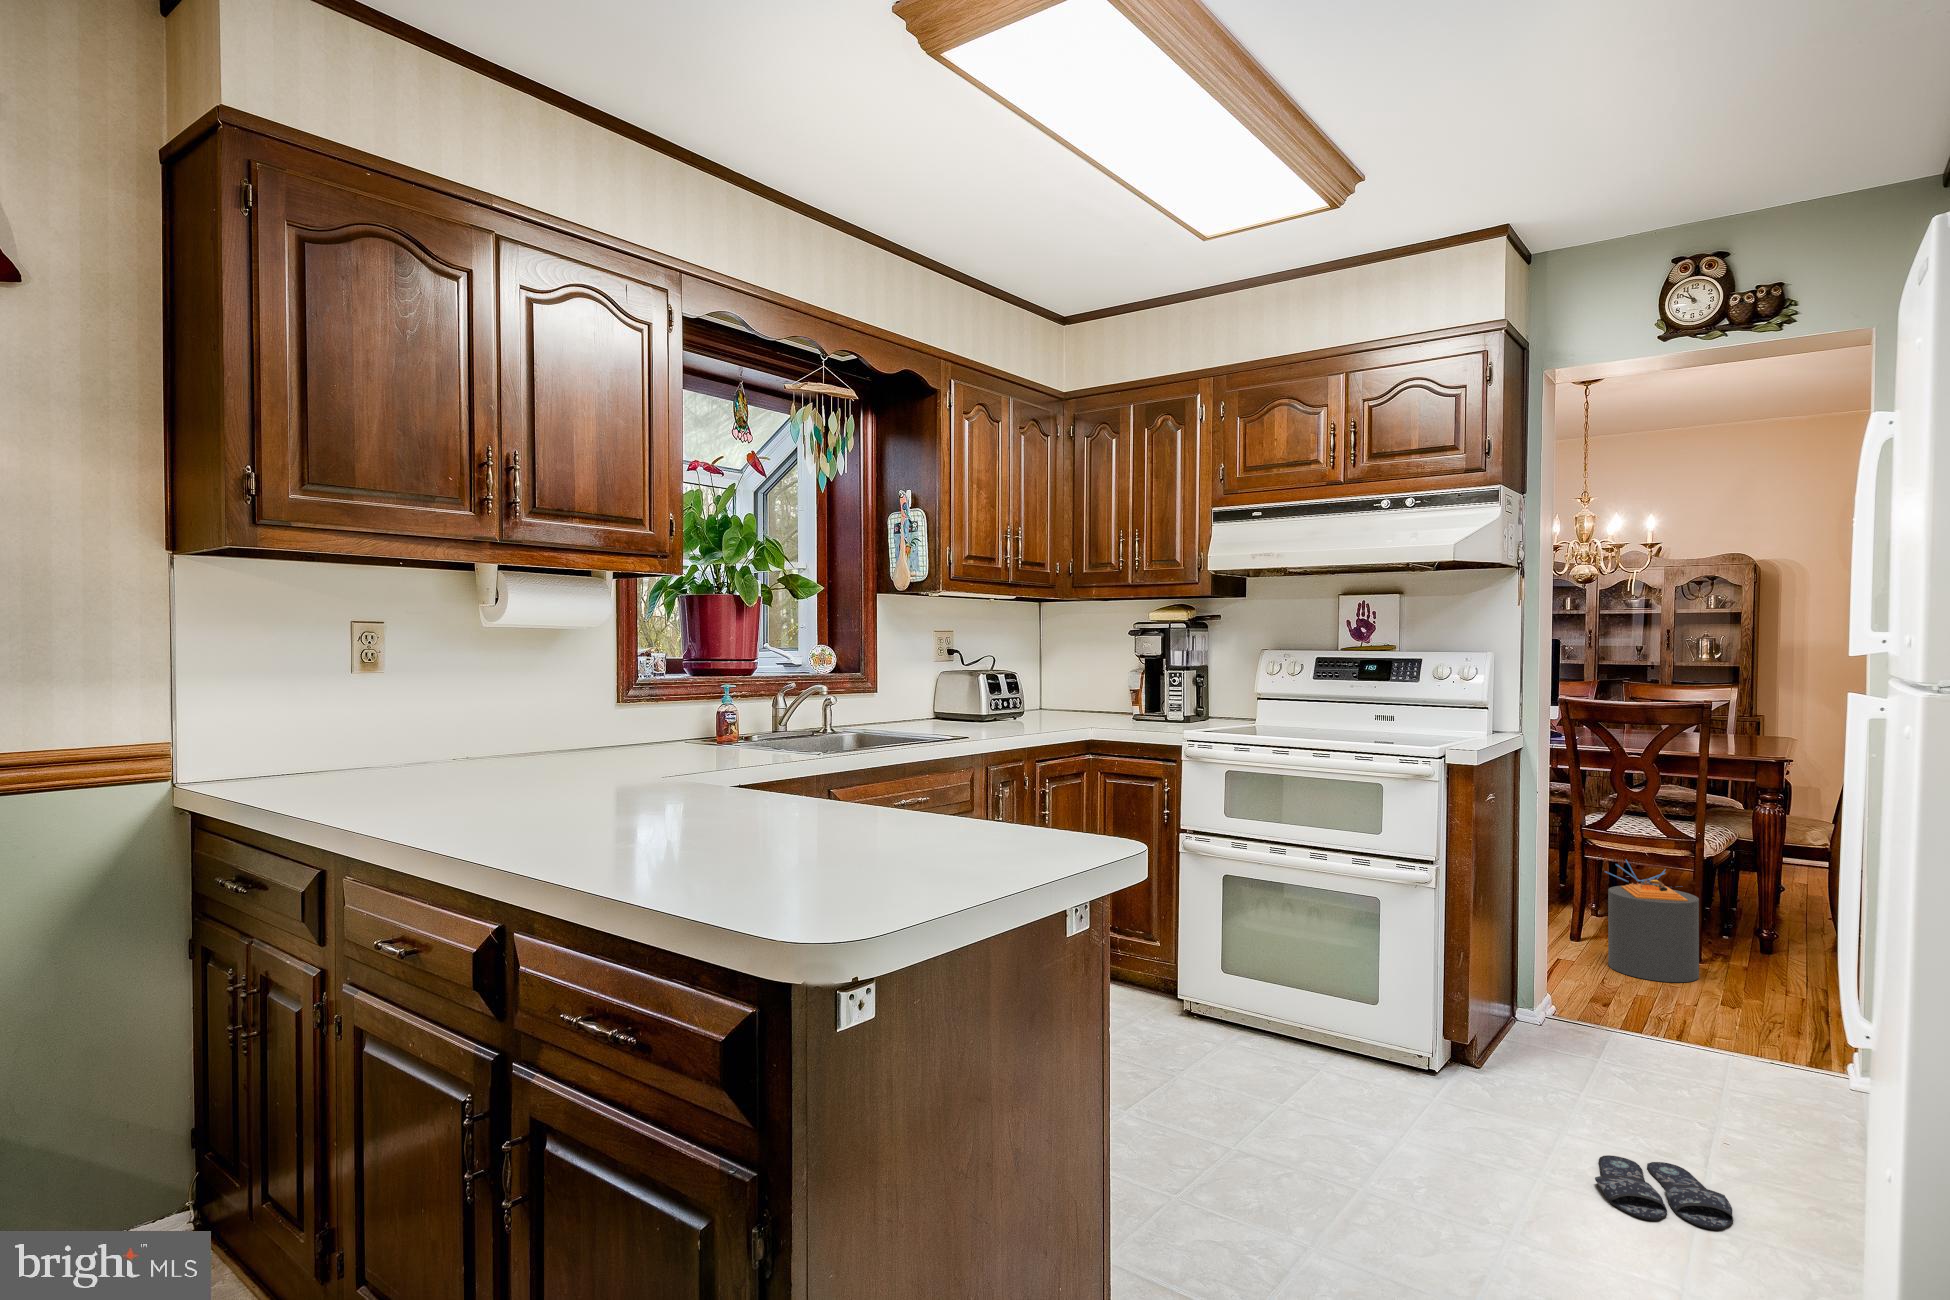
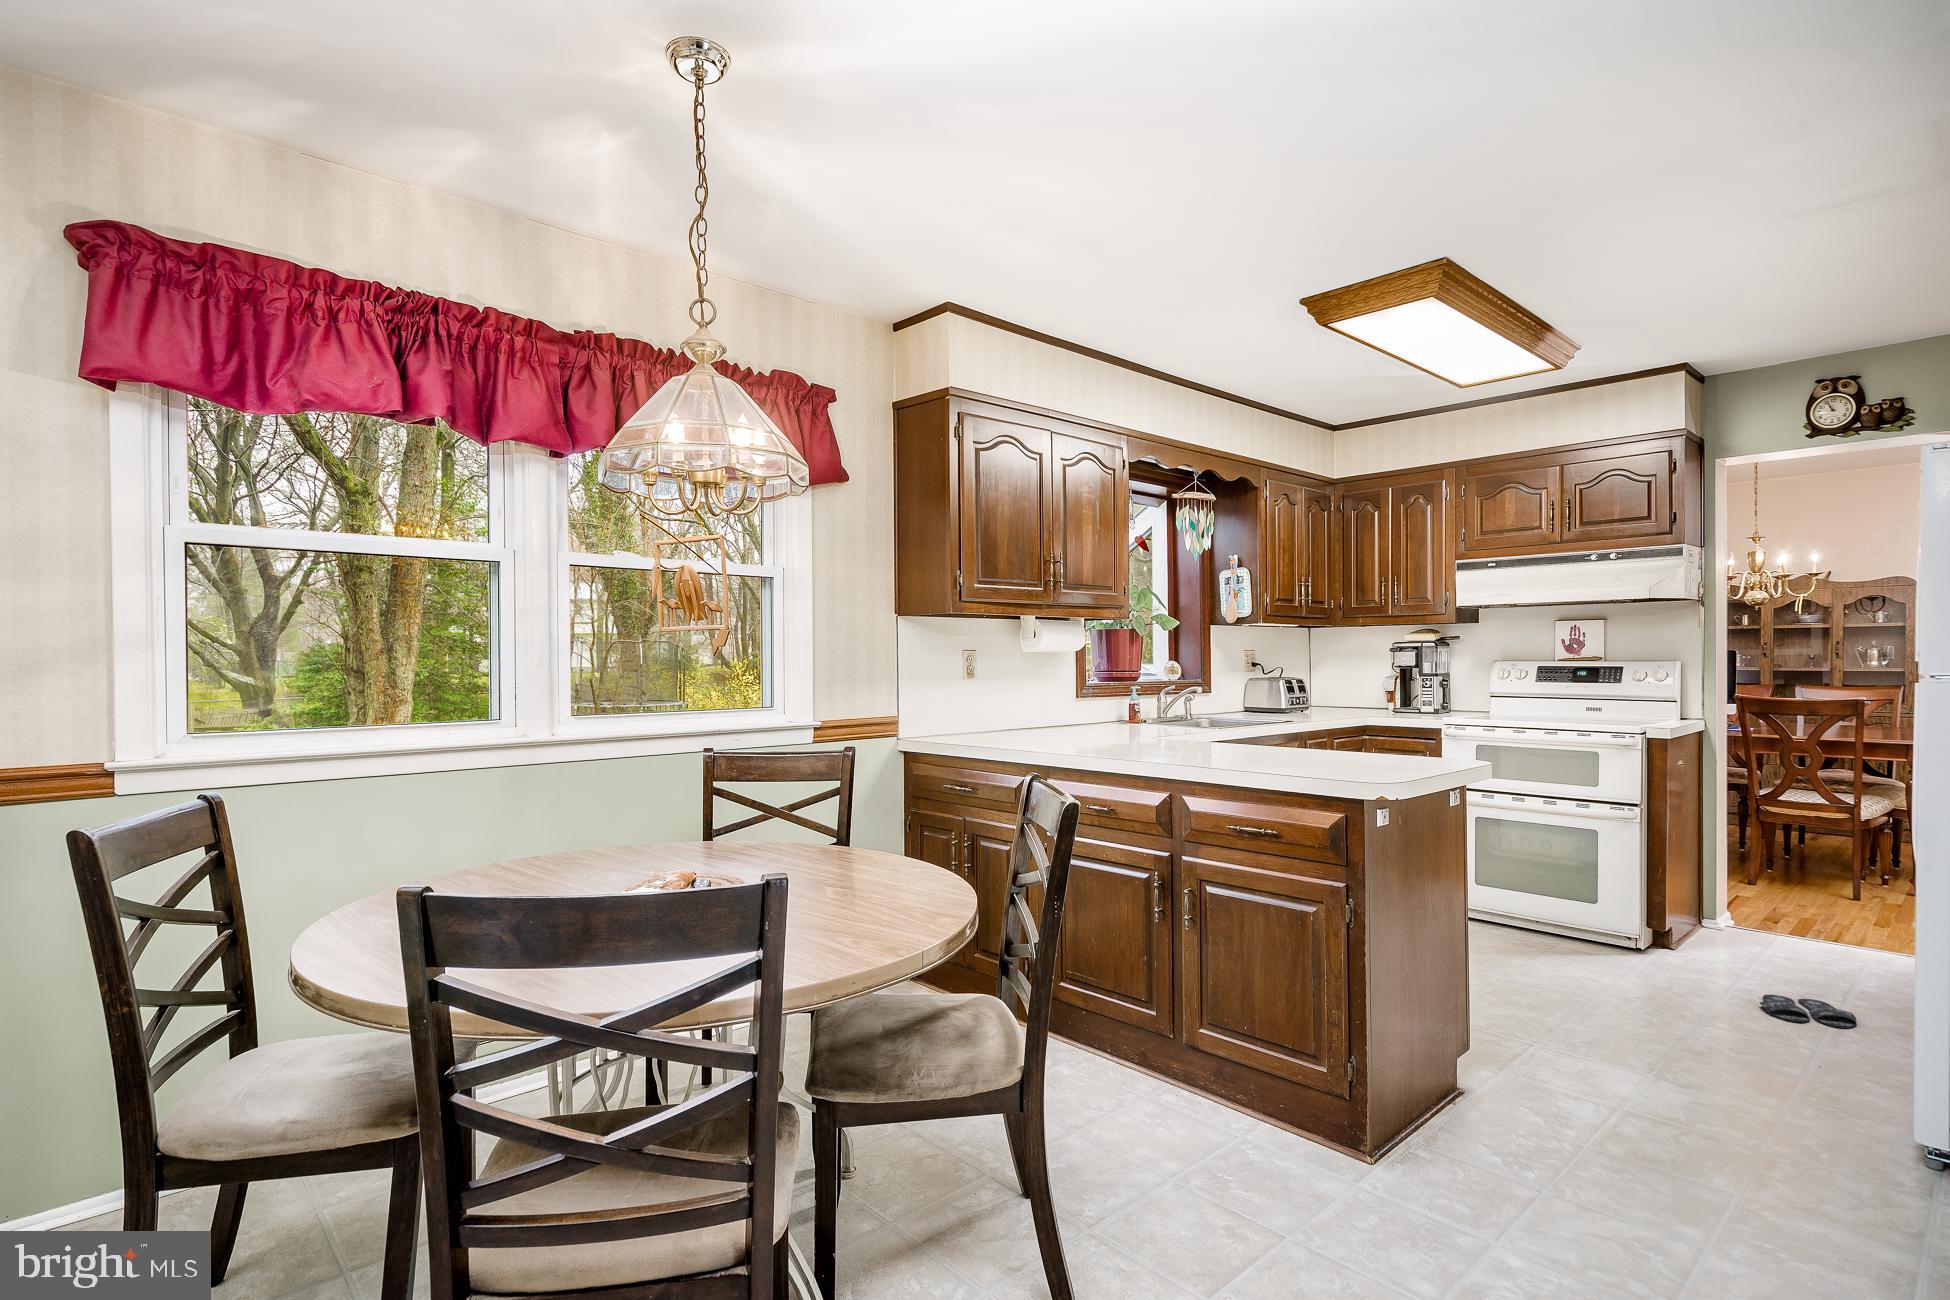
trash can: present [1605,859,1699,982] -> none [1771,817,1855,913]

